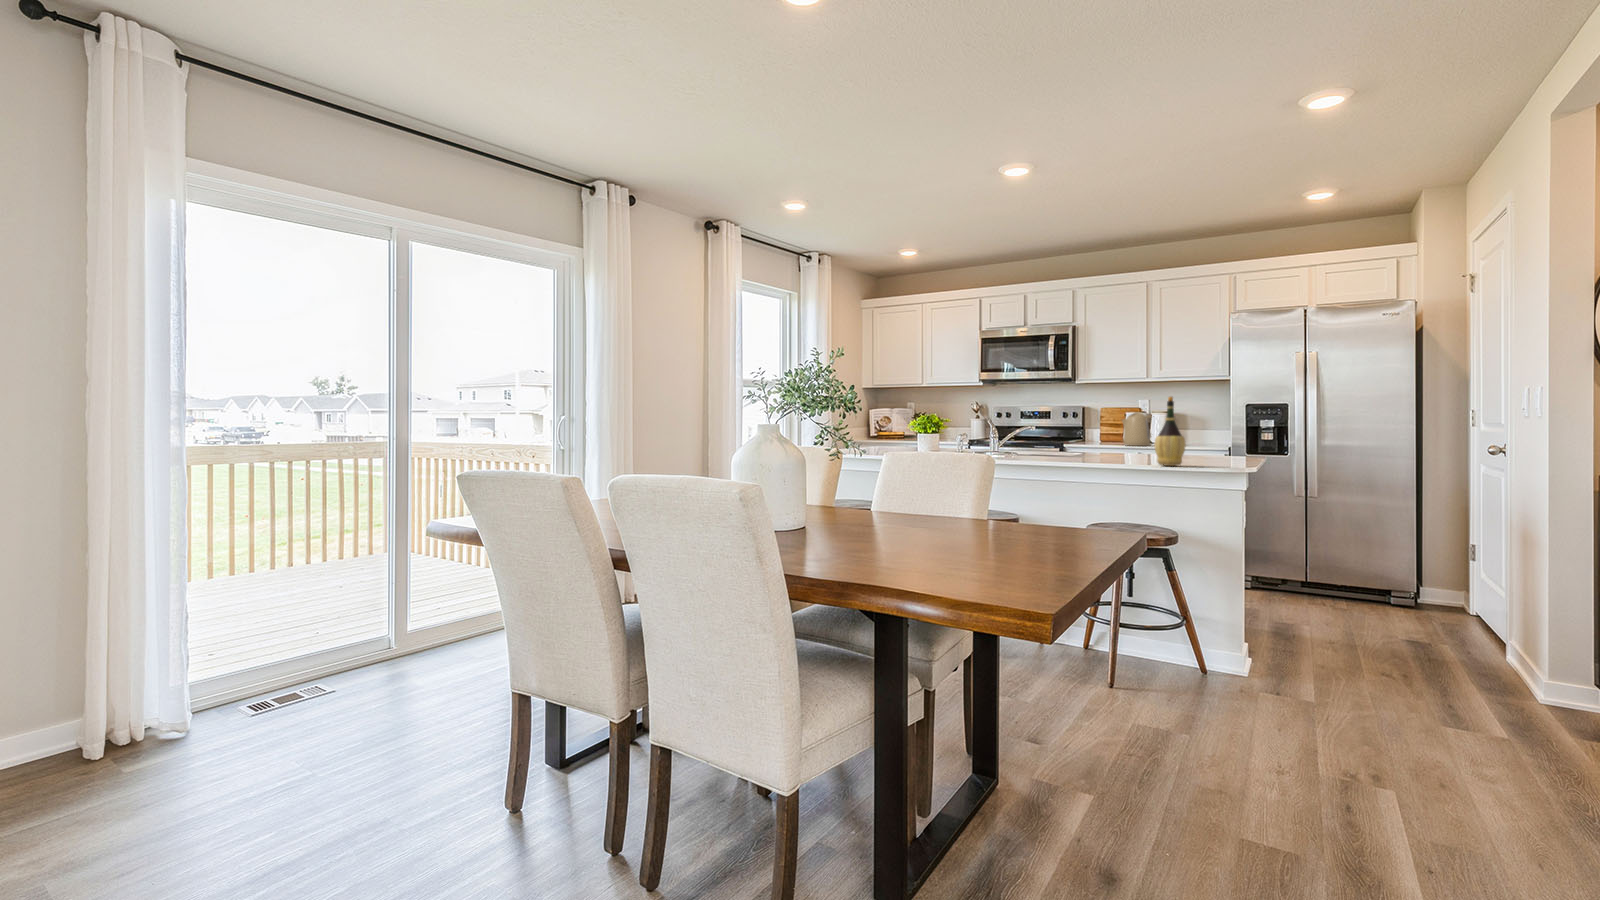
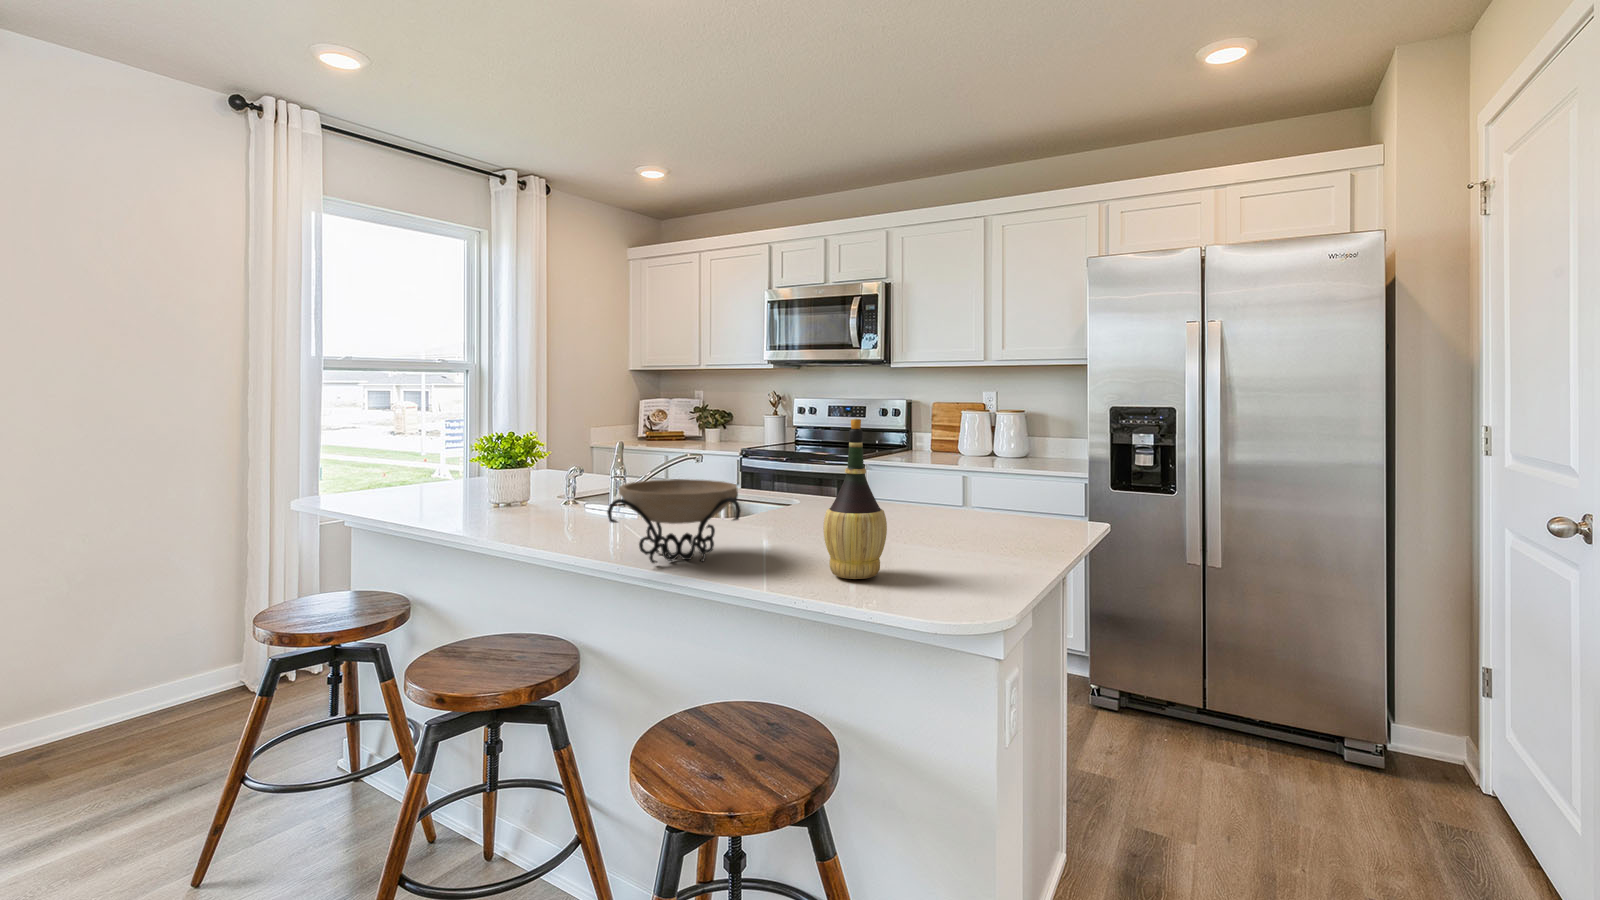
kettle: present [1122,412,1152,446] -> none [949,411,1000,461]
decorative bowl: none [1040,429,1118,463] -> present [607,479,741,563]

